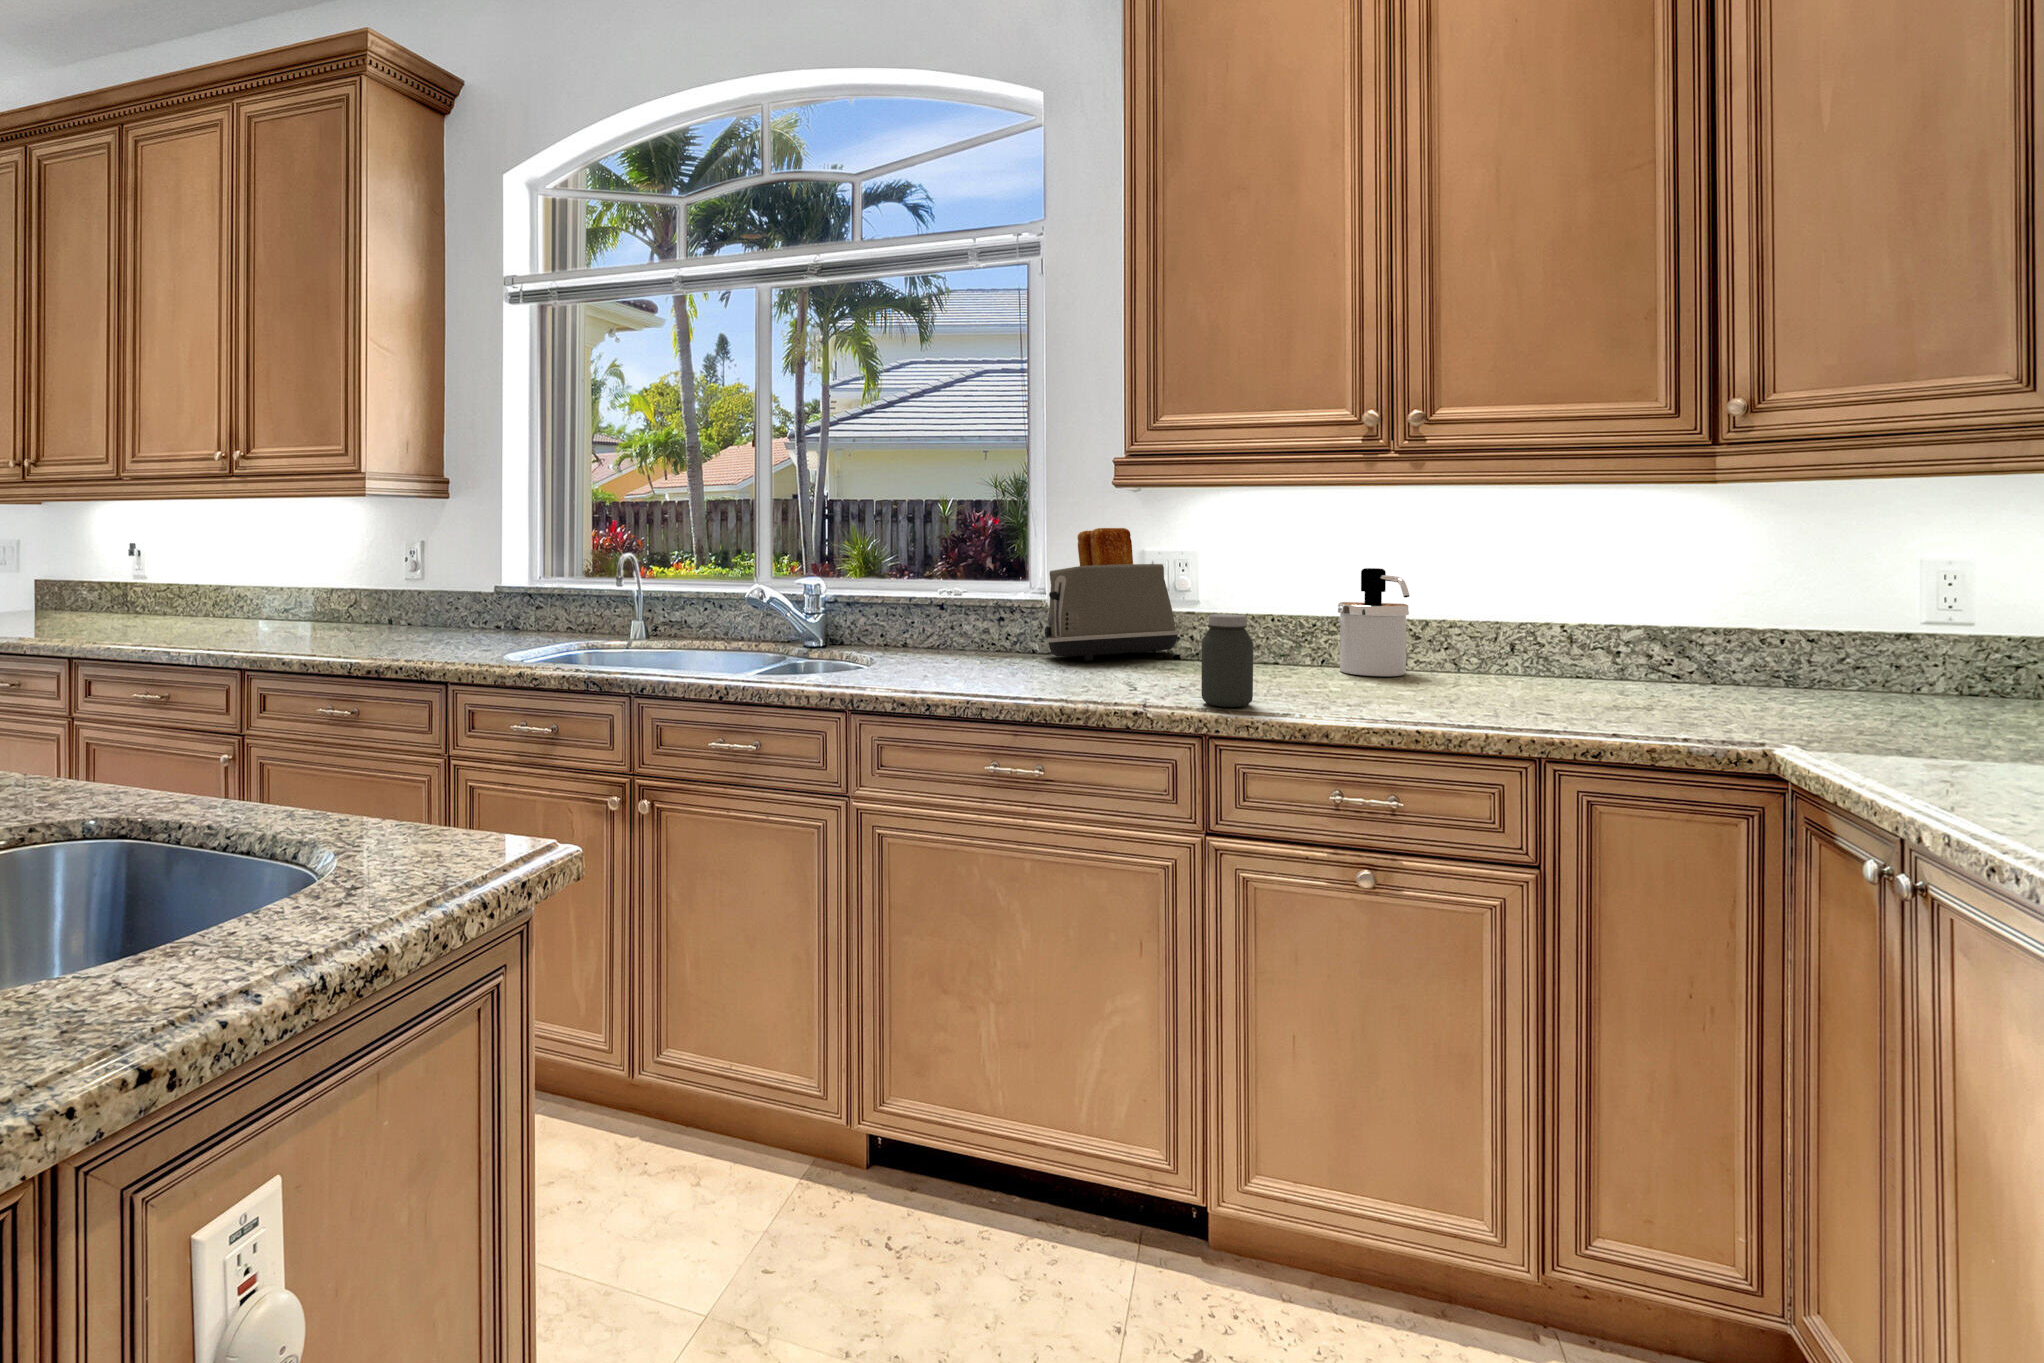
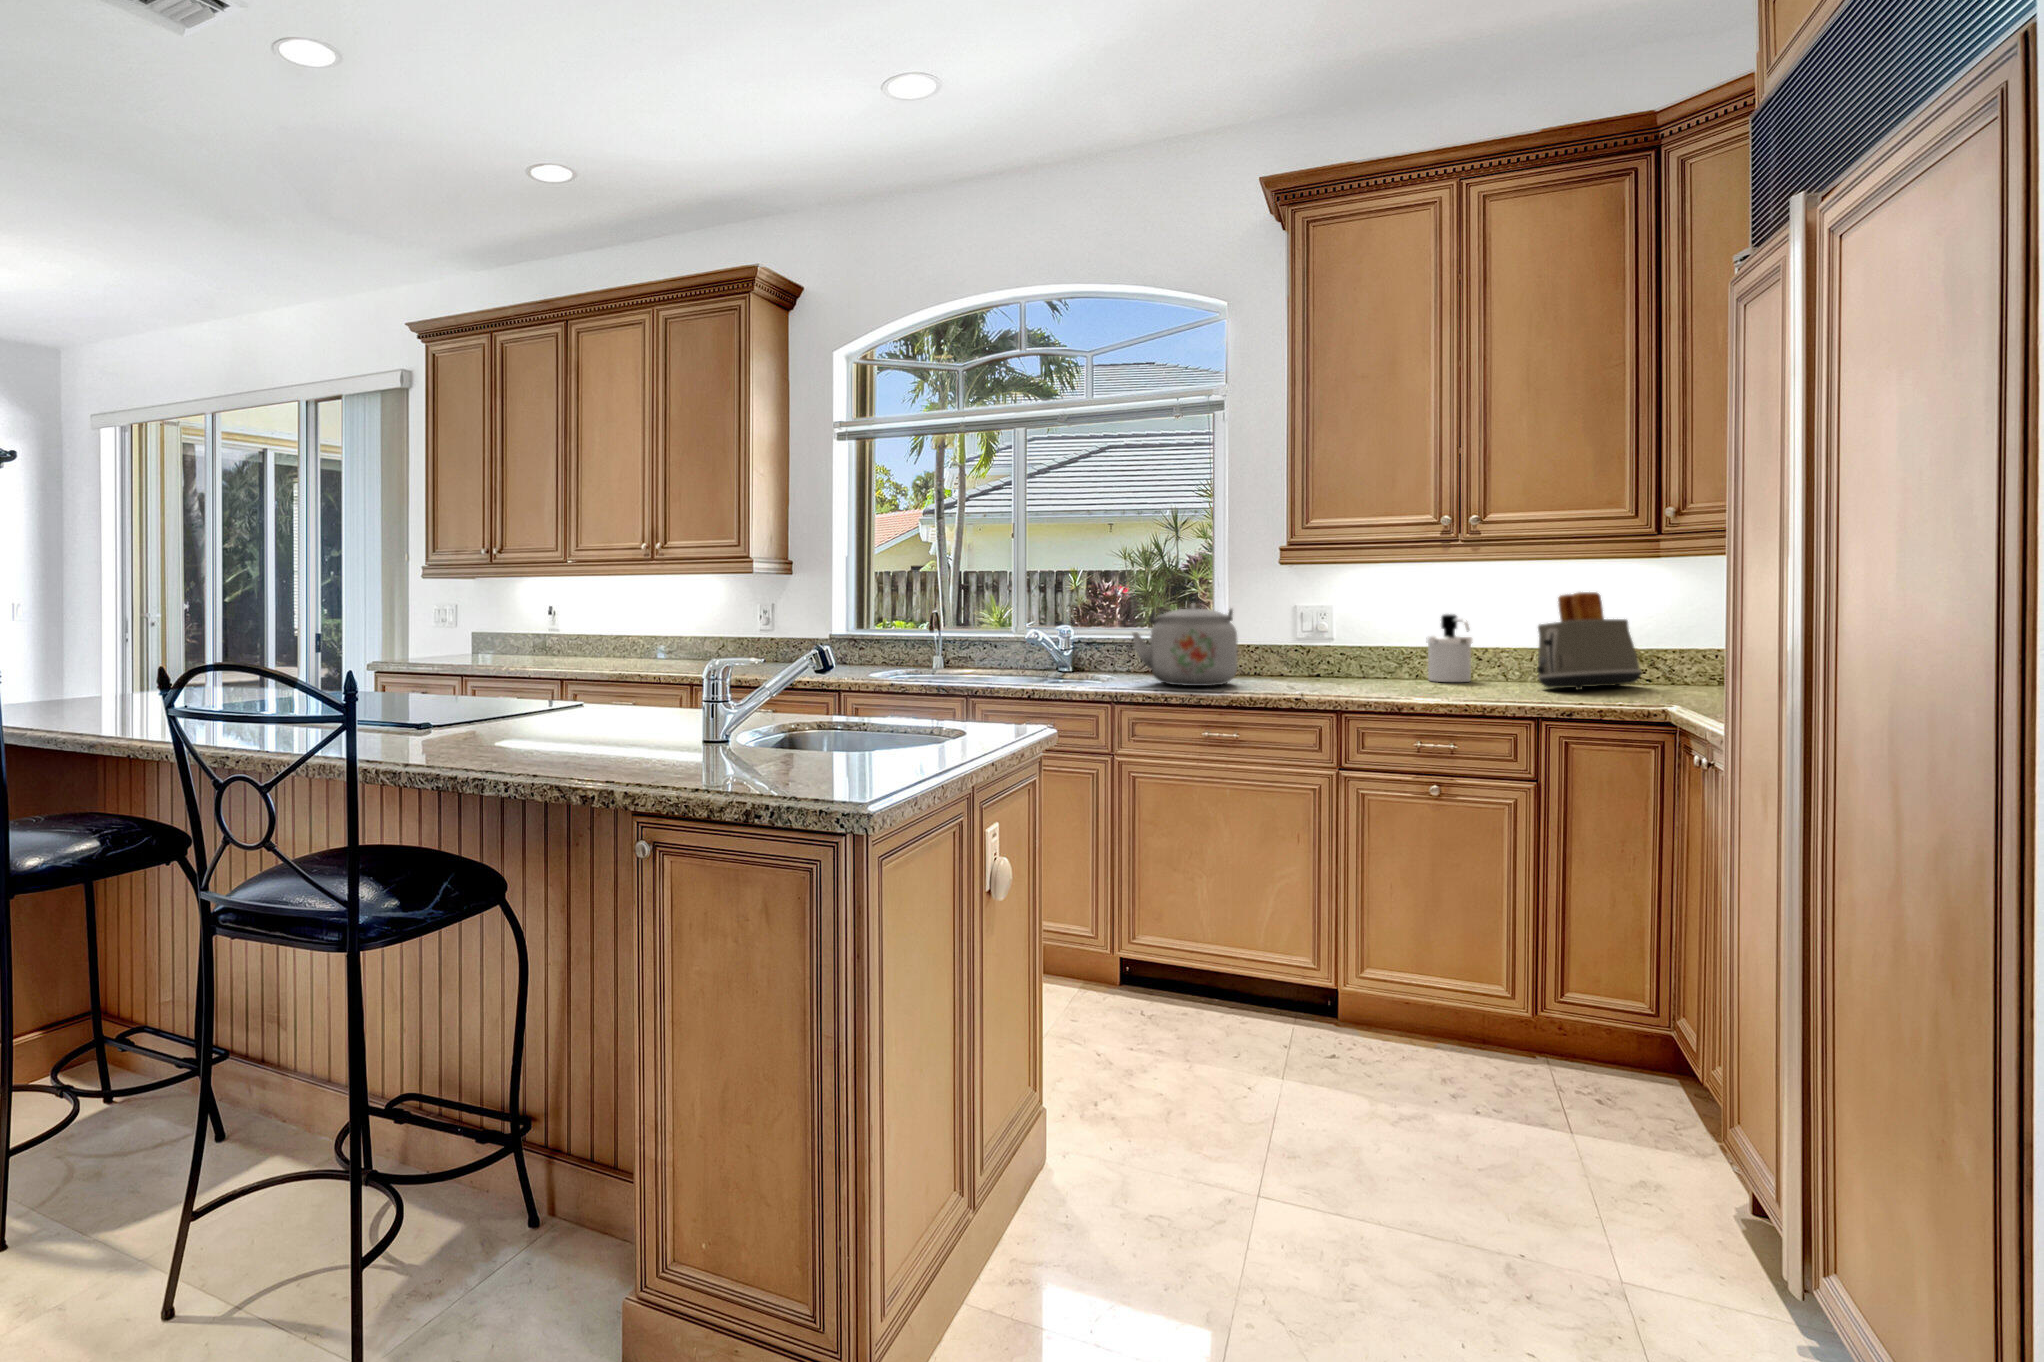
toaster: present [1045,528,1178,660] -> present [1537,592,1642,690]
kettle: none [884,548,1049,683] -> present [1132,603,1238,686]
jar: present [1201,614,1253,707] -> none [1336,640,1368,695]

